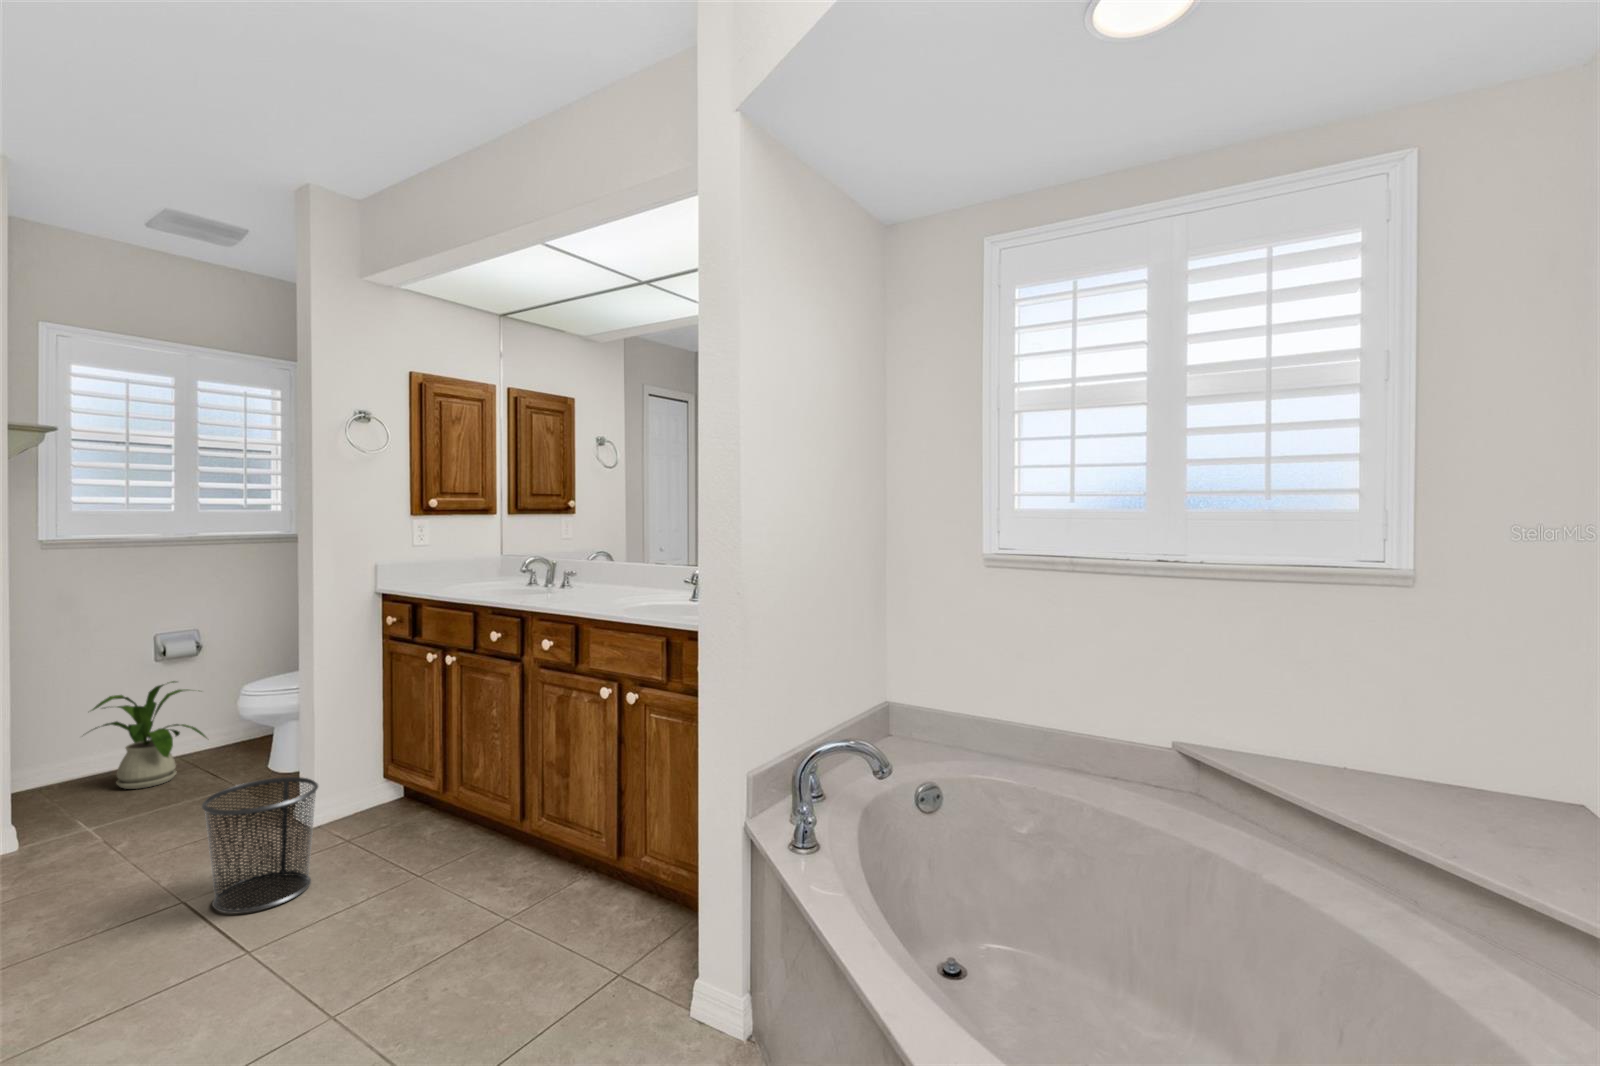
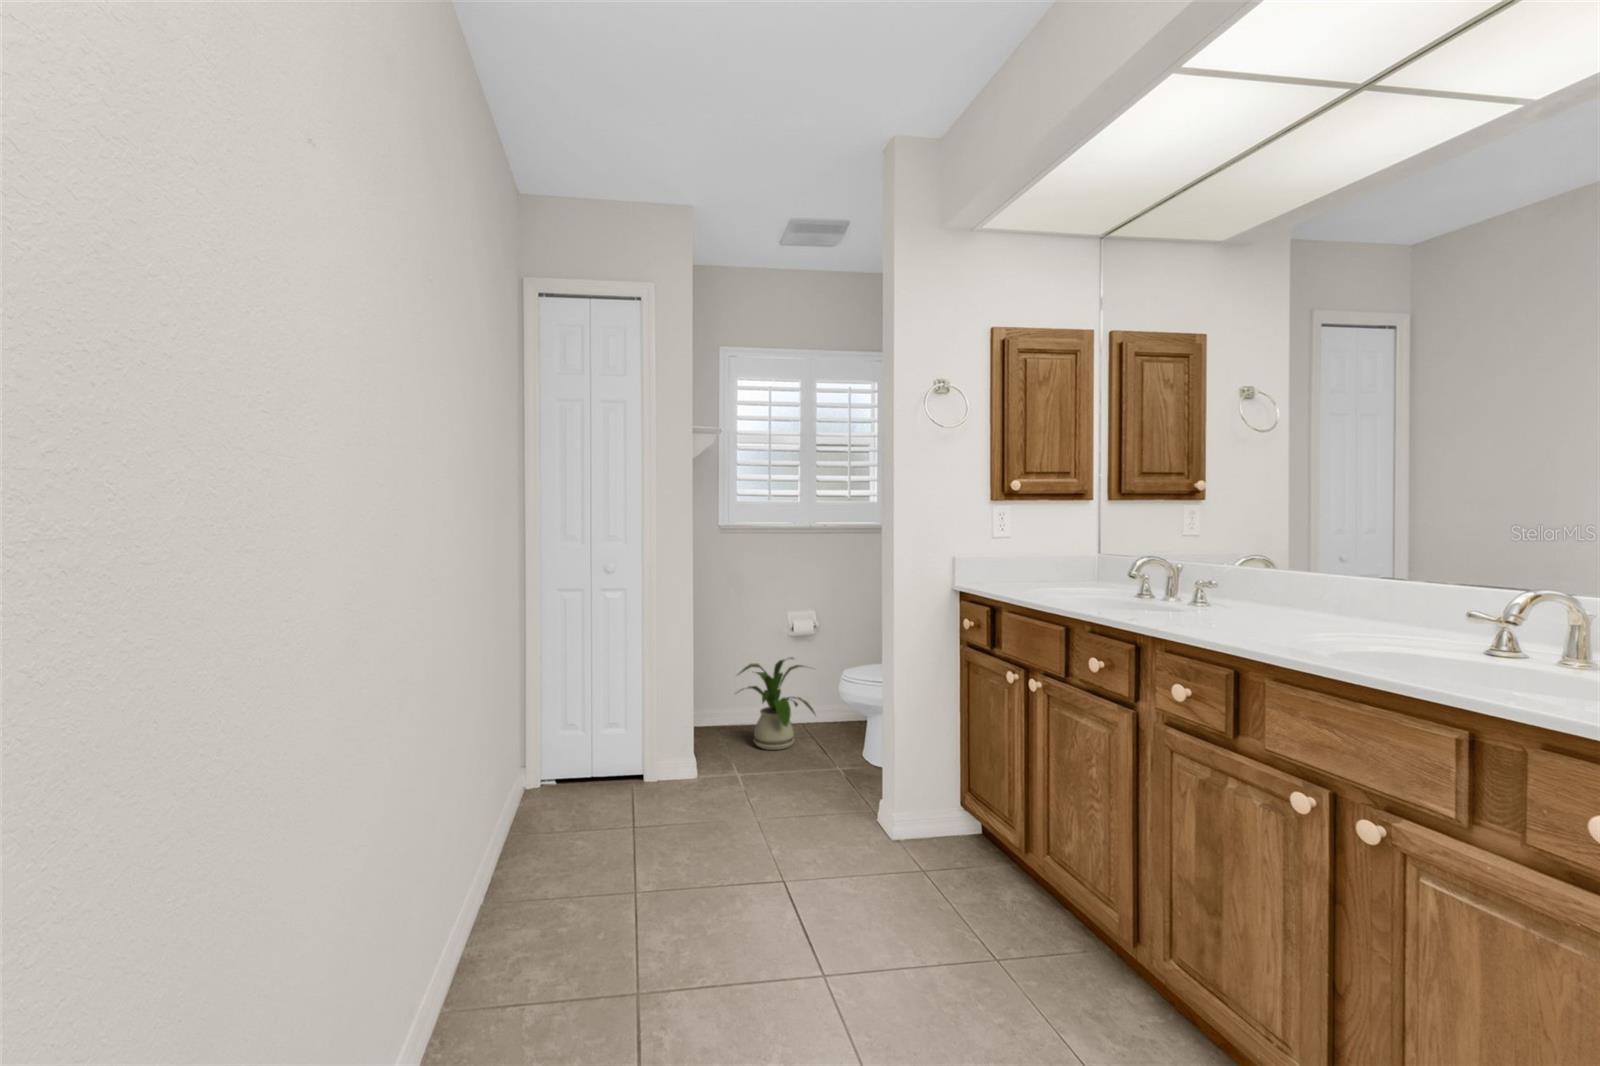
waste bin: present [202,777,318,913] -> none [777,790,884,948]

